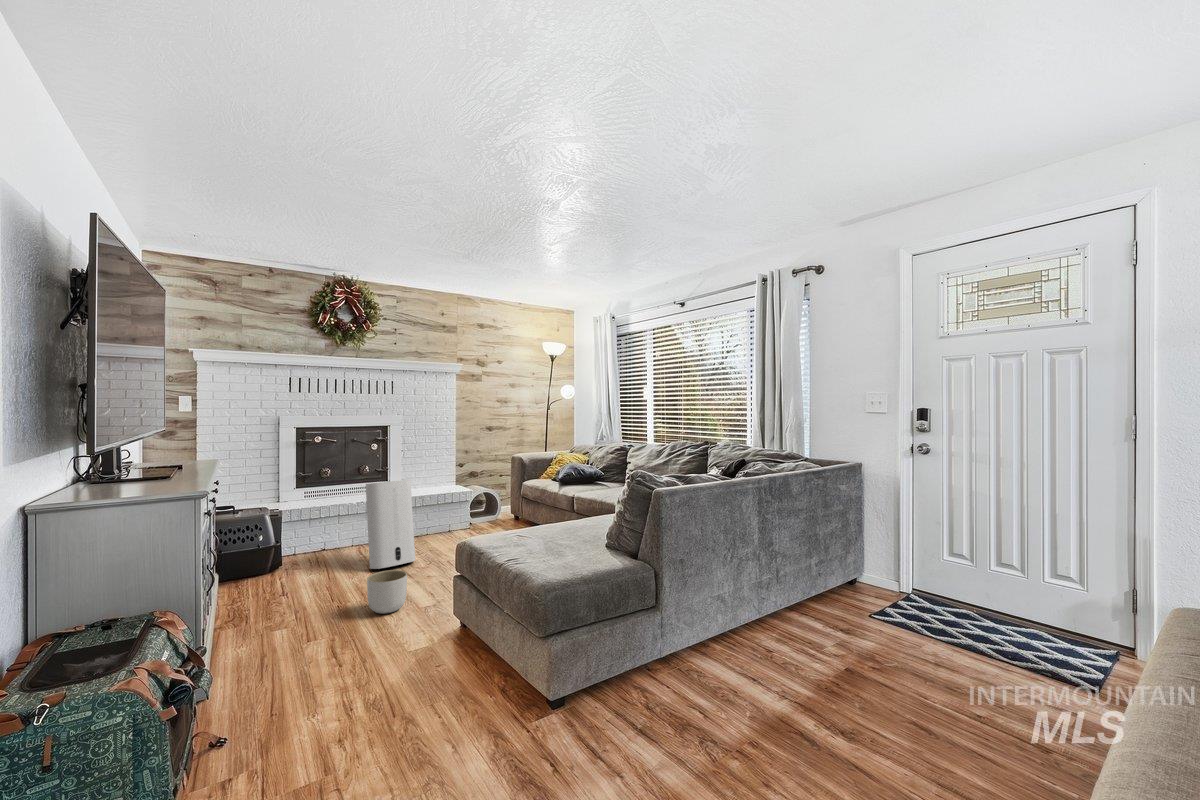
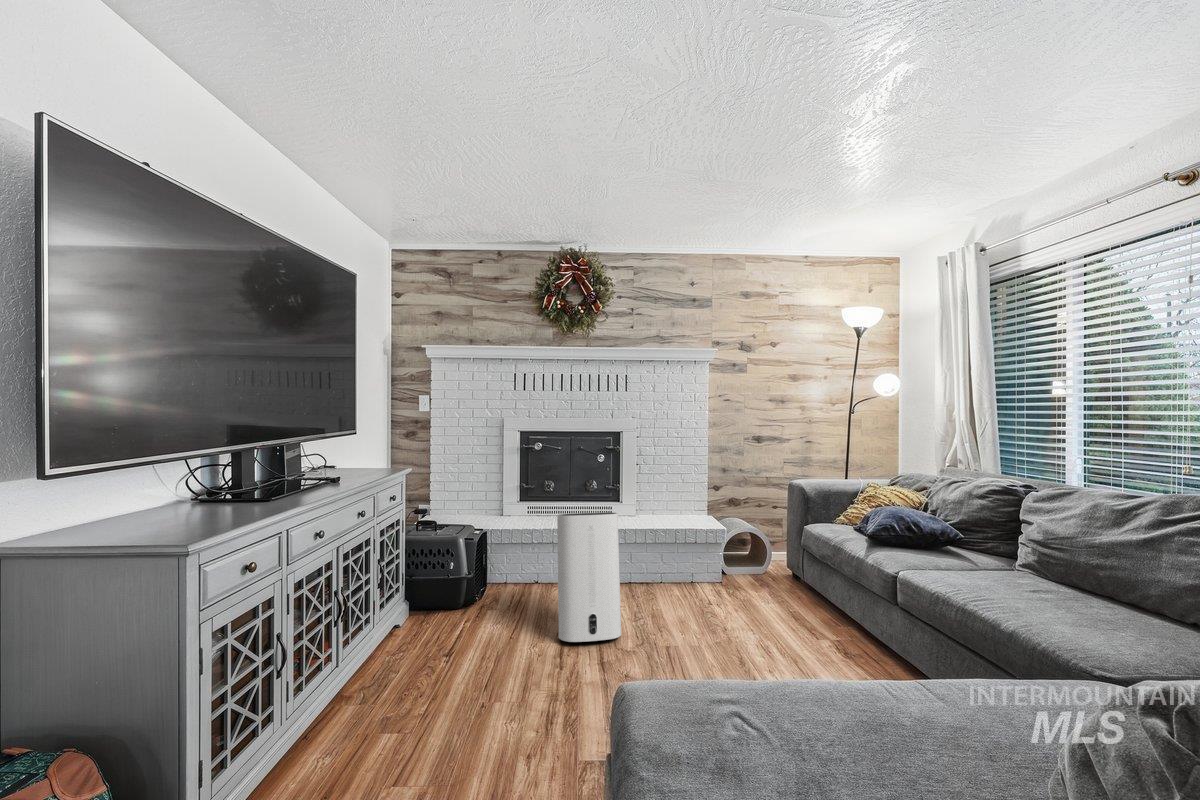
planter: present [367,570,407,614] -> none [495,674,558,759]

